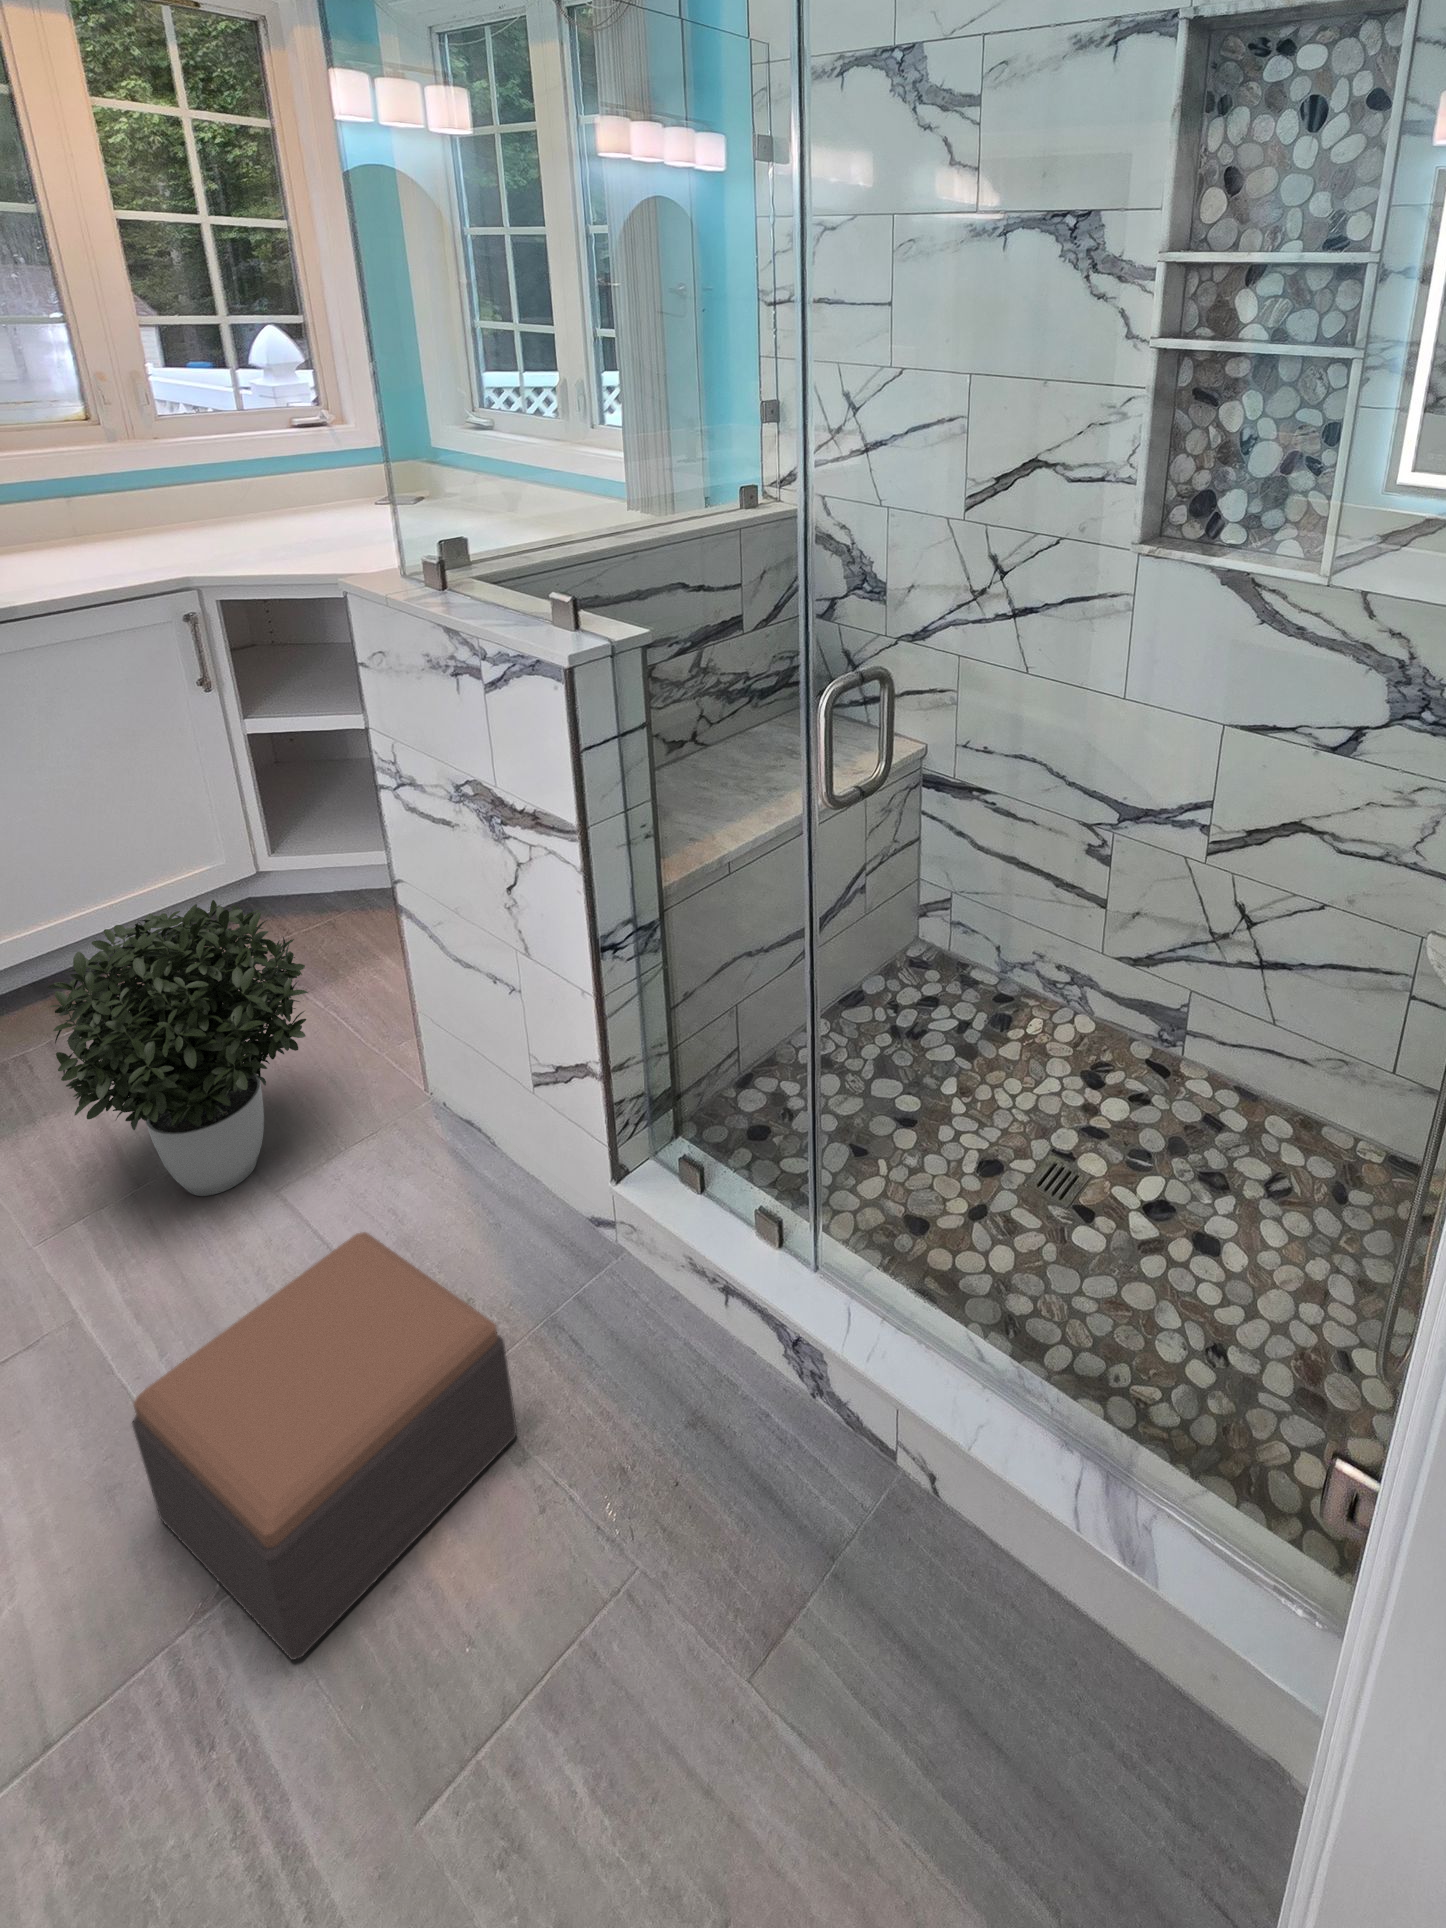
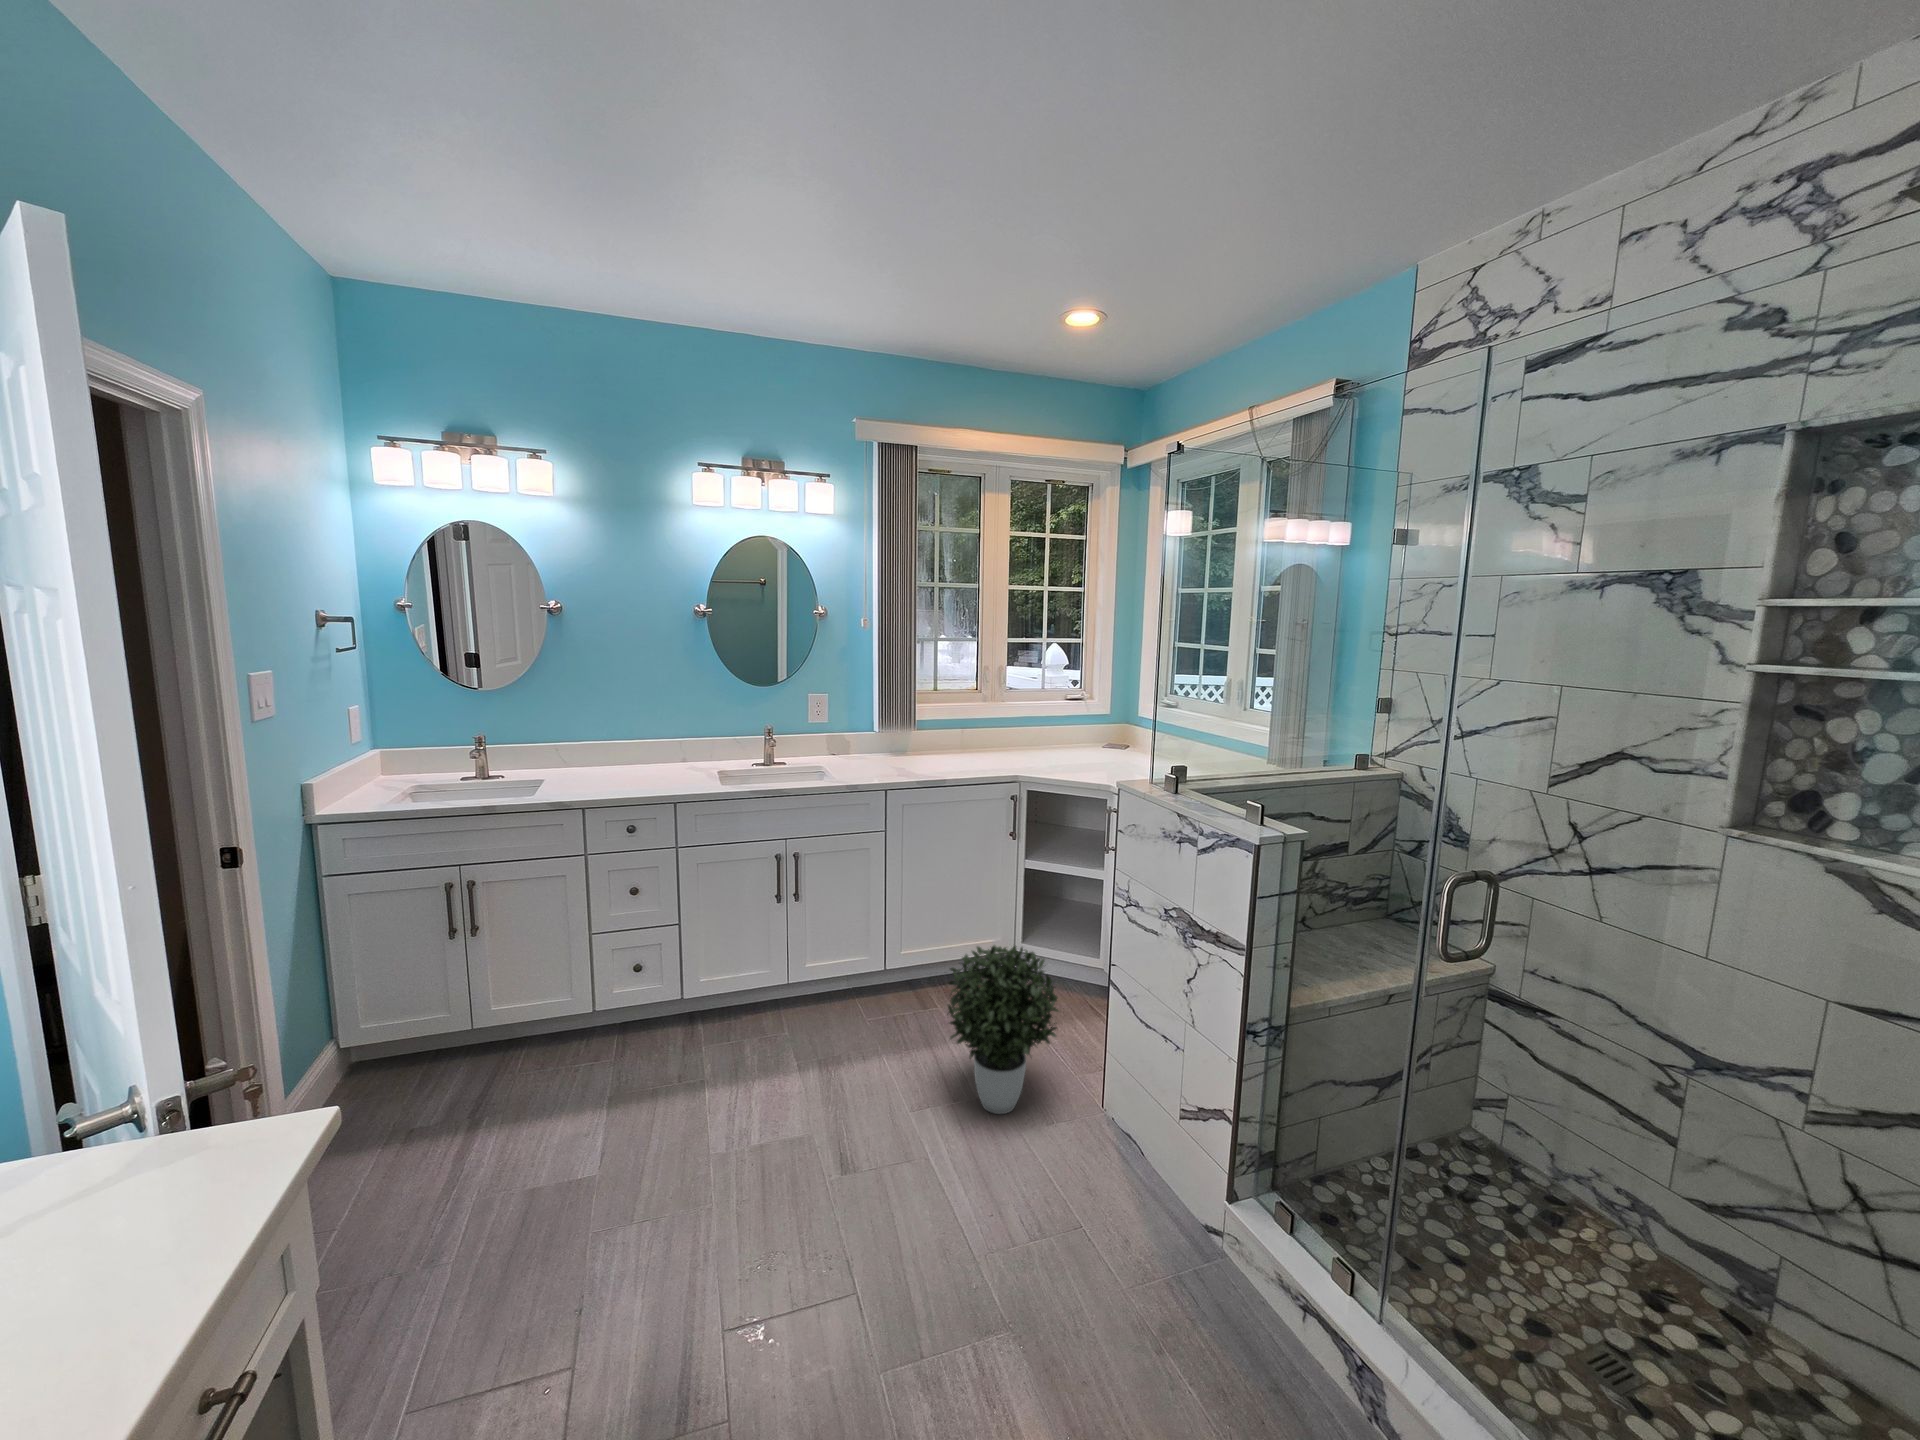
footstool: present [132,1232,517,1660] -> none [976,1157,1168,1387]

